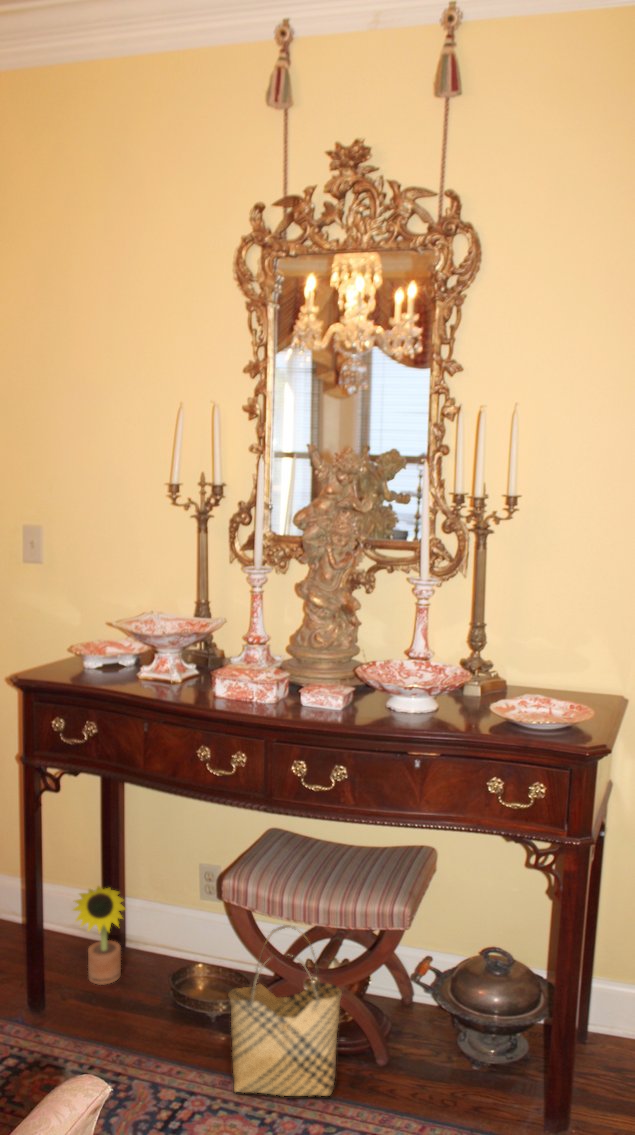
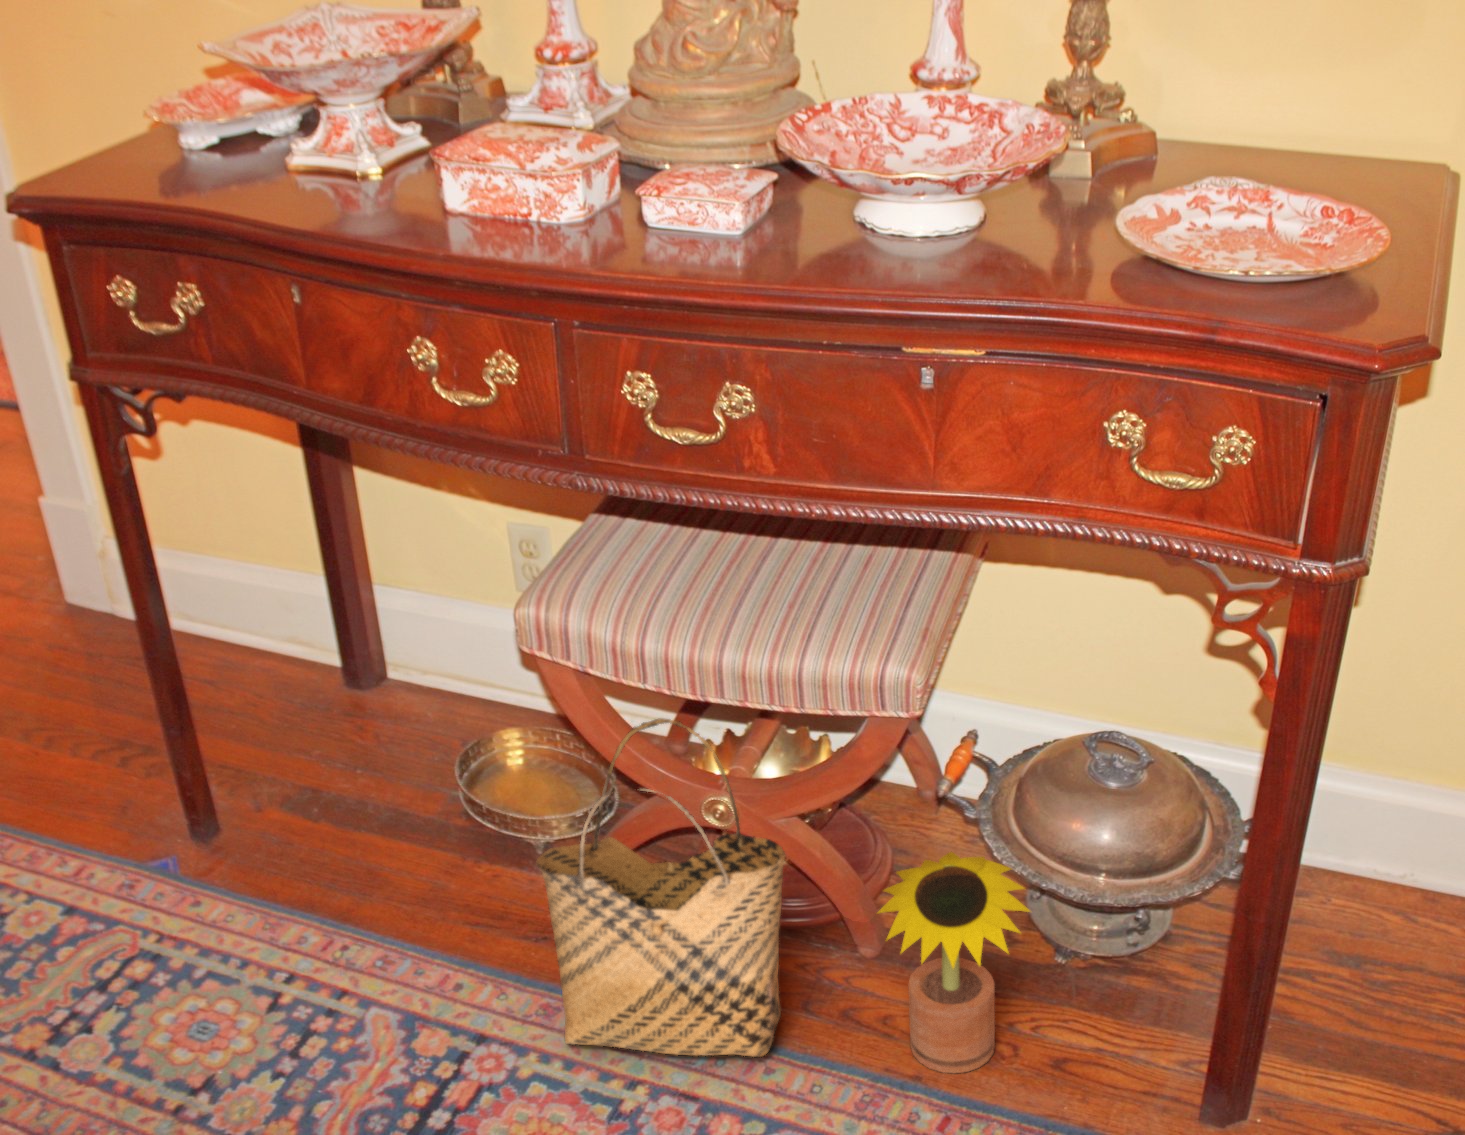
decorative plant: present [73,886,125,985] -> present [878,852,1030,1073]

